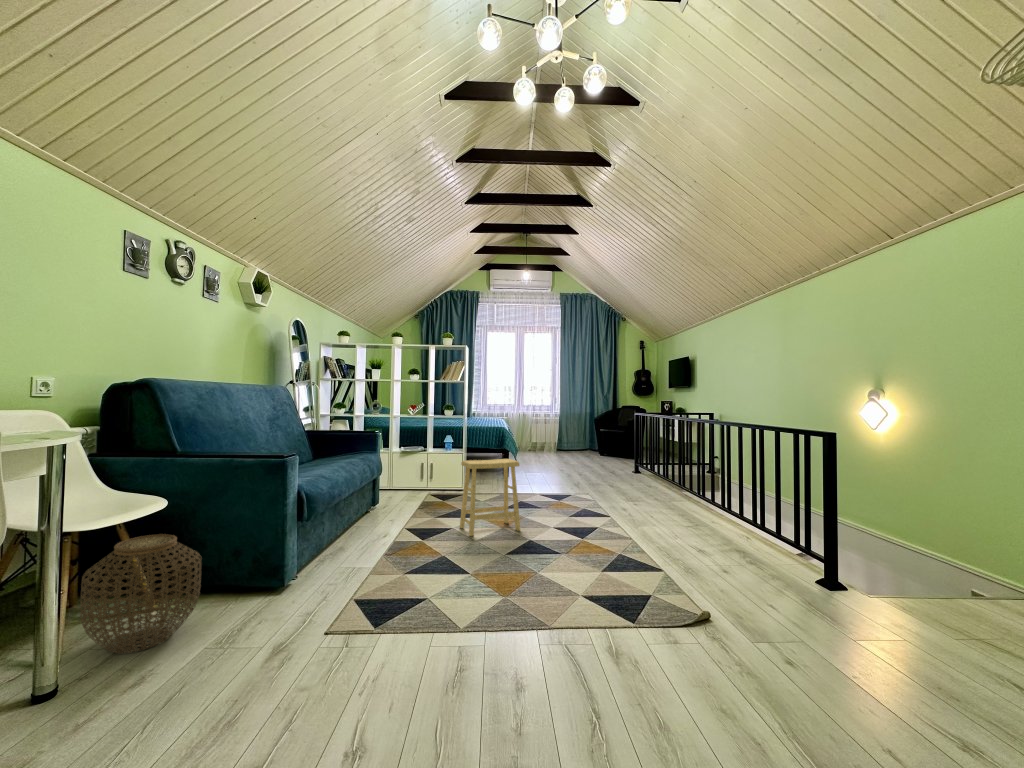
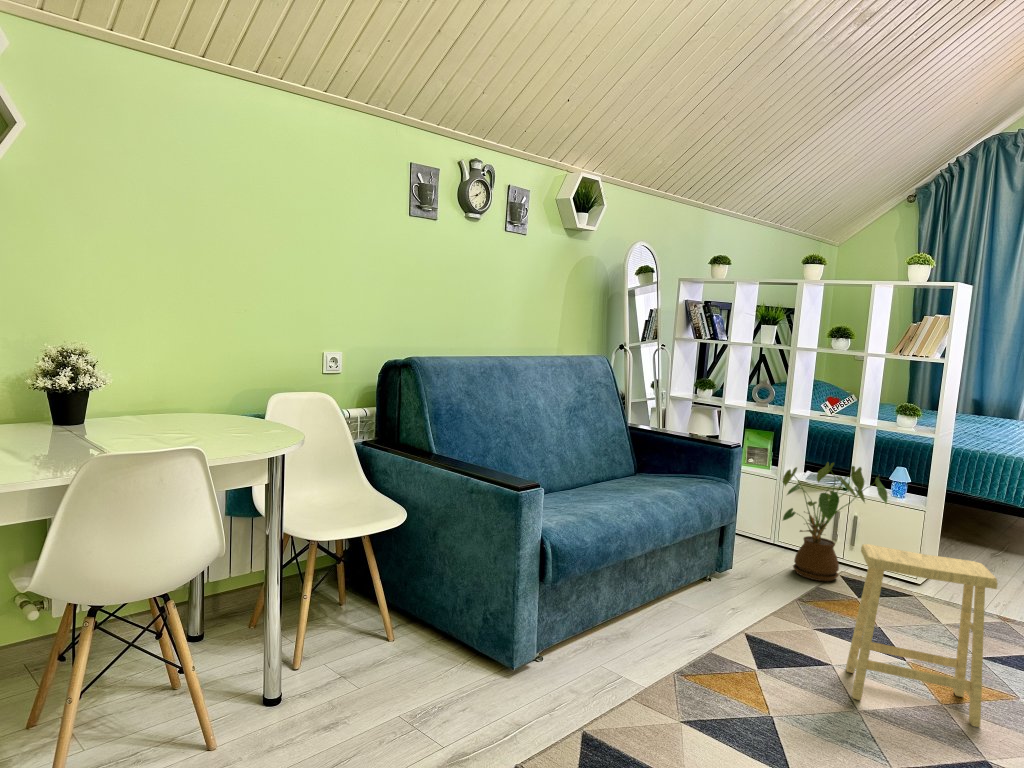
house plant: none [397,435,450,500] -> present [783,462,888,581]
woven basket: present [80,534,201,653] -> none [265,563,386,705]

